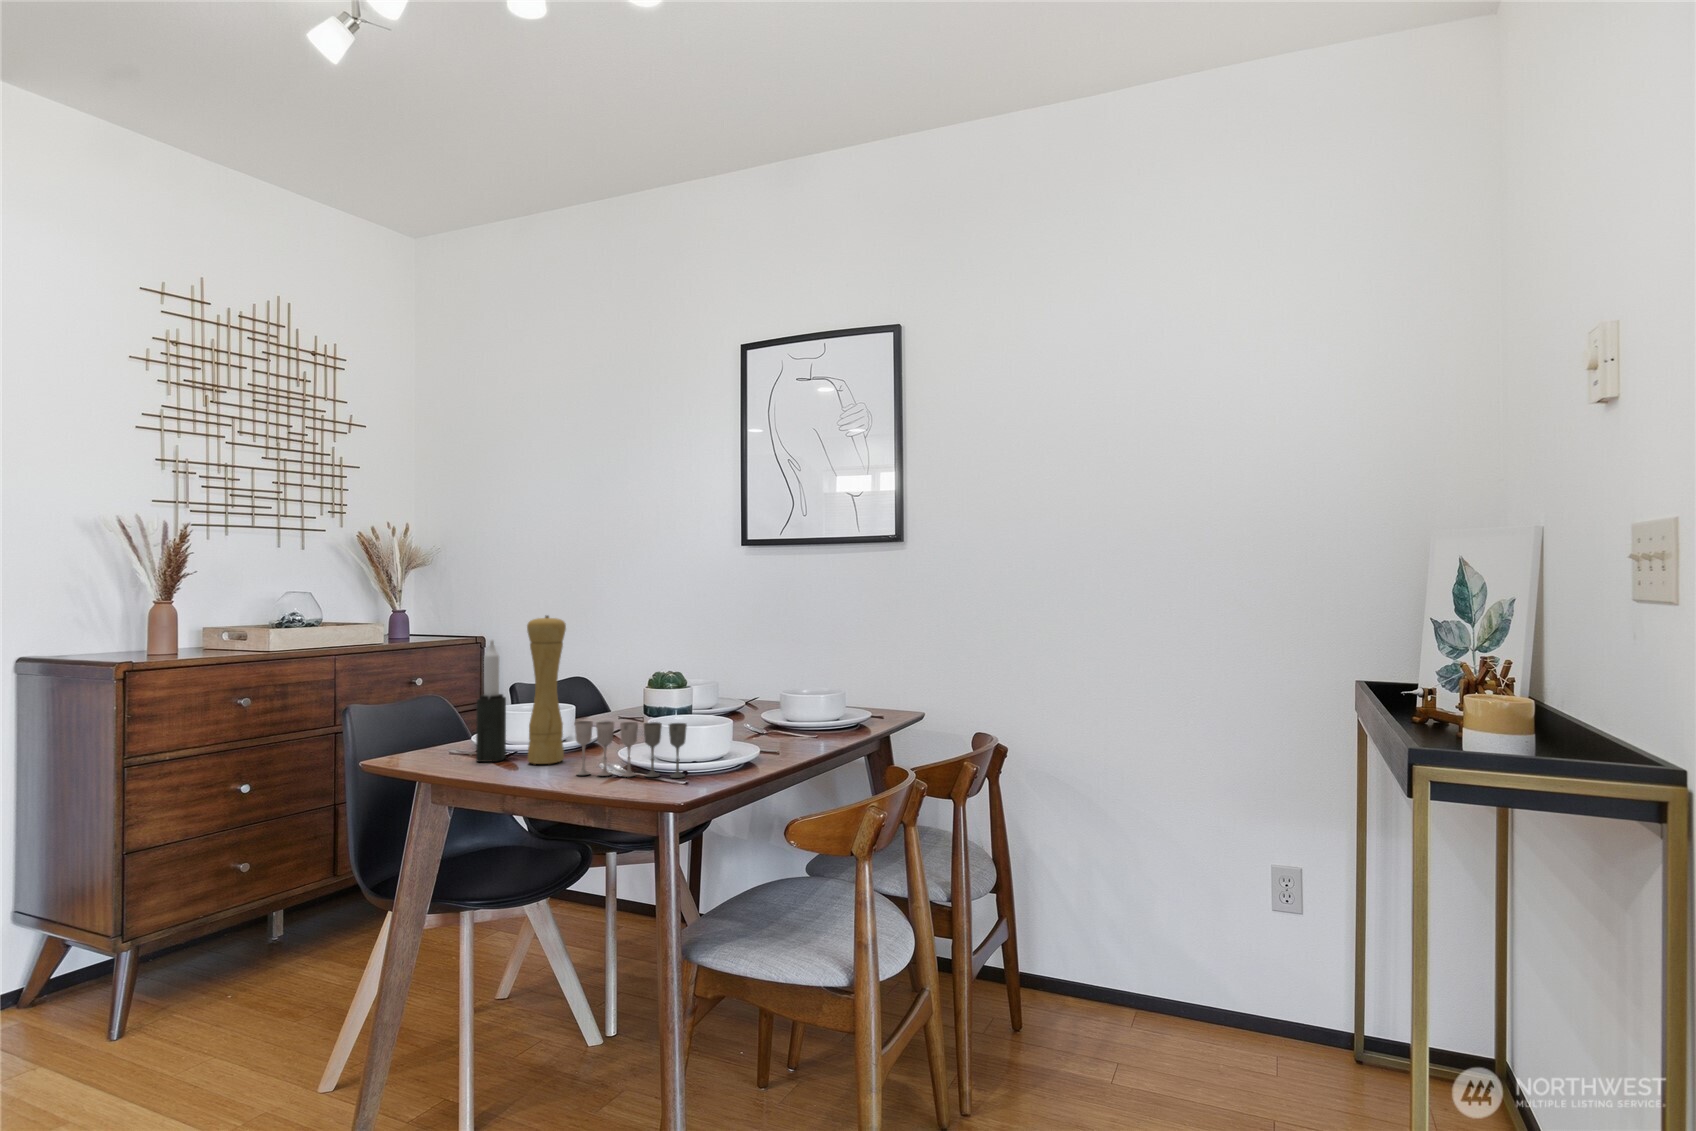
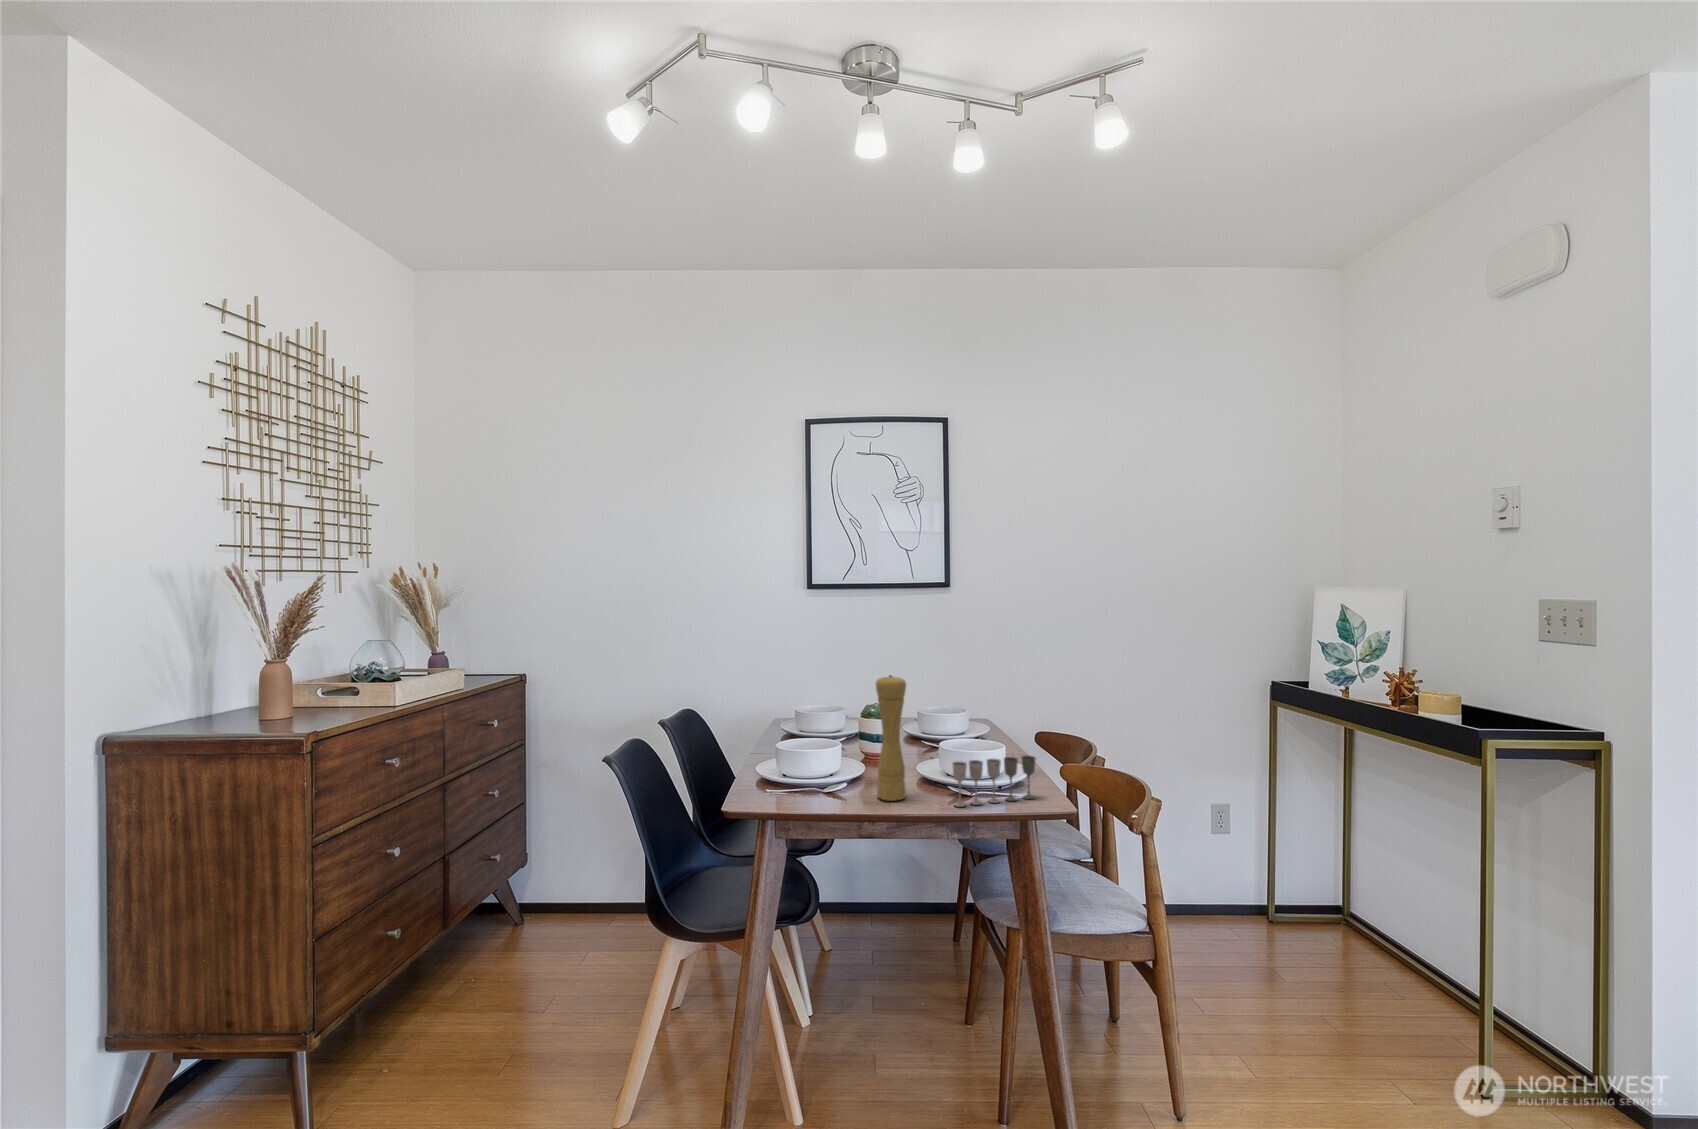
candle: present [476,640,506,762] -> none [828,698,854,805]

